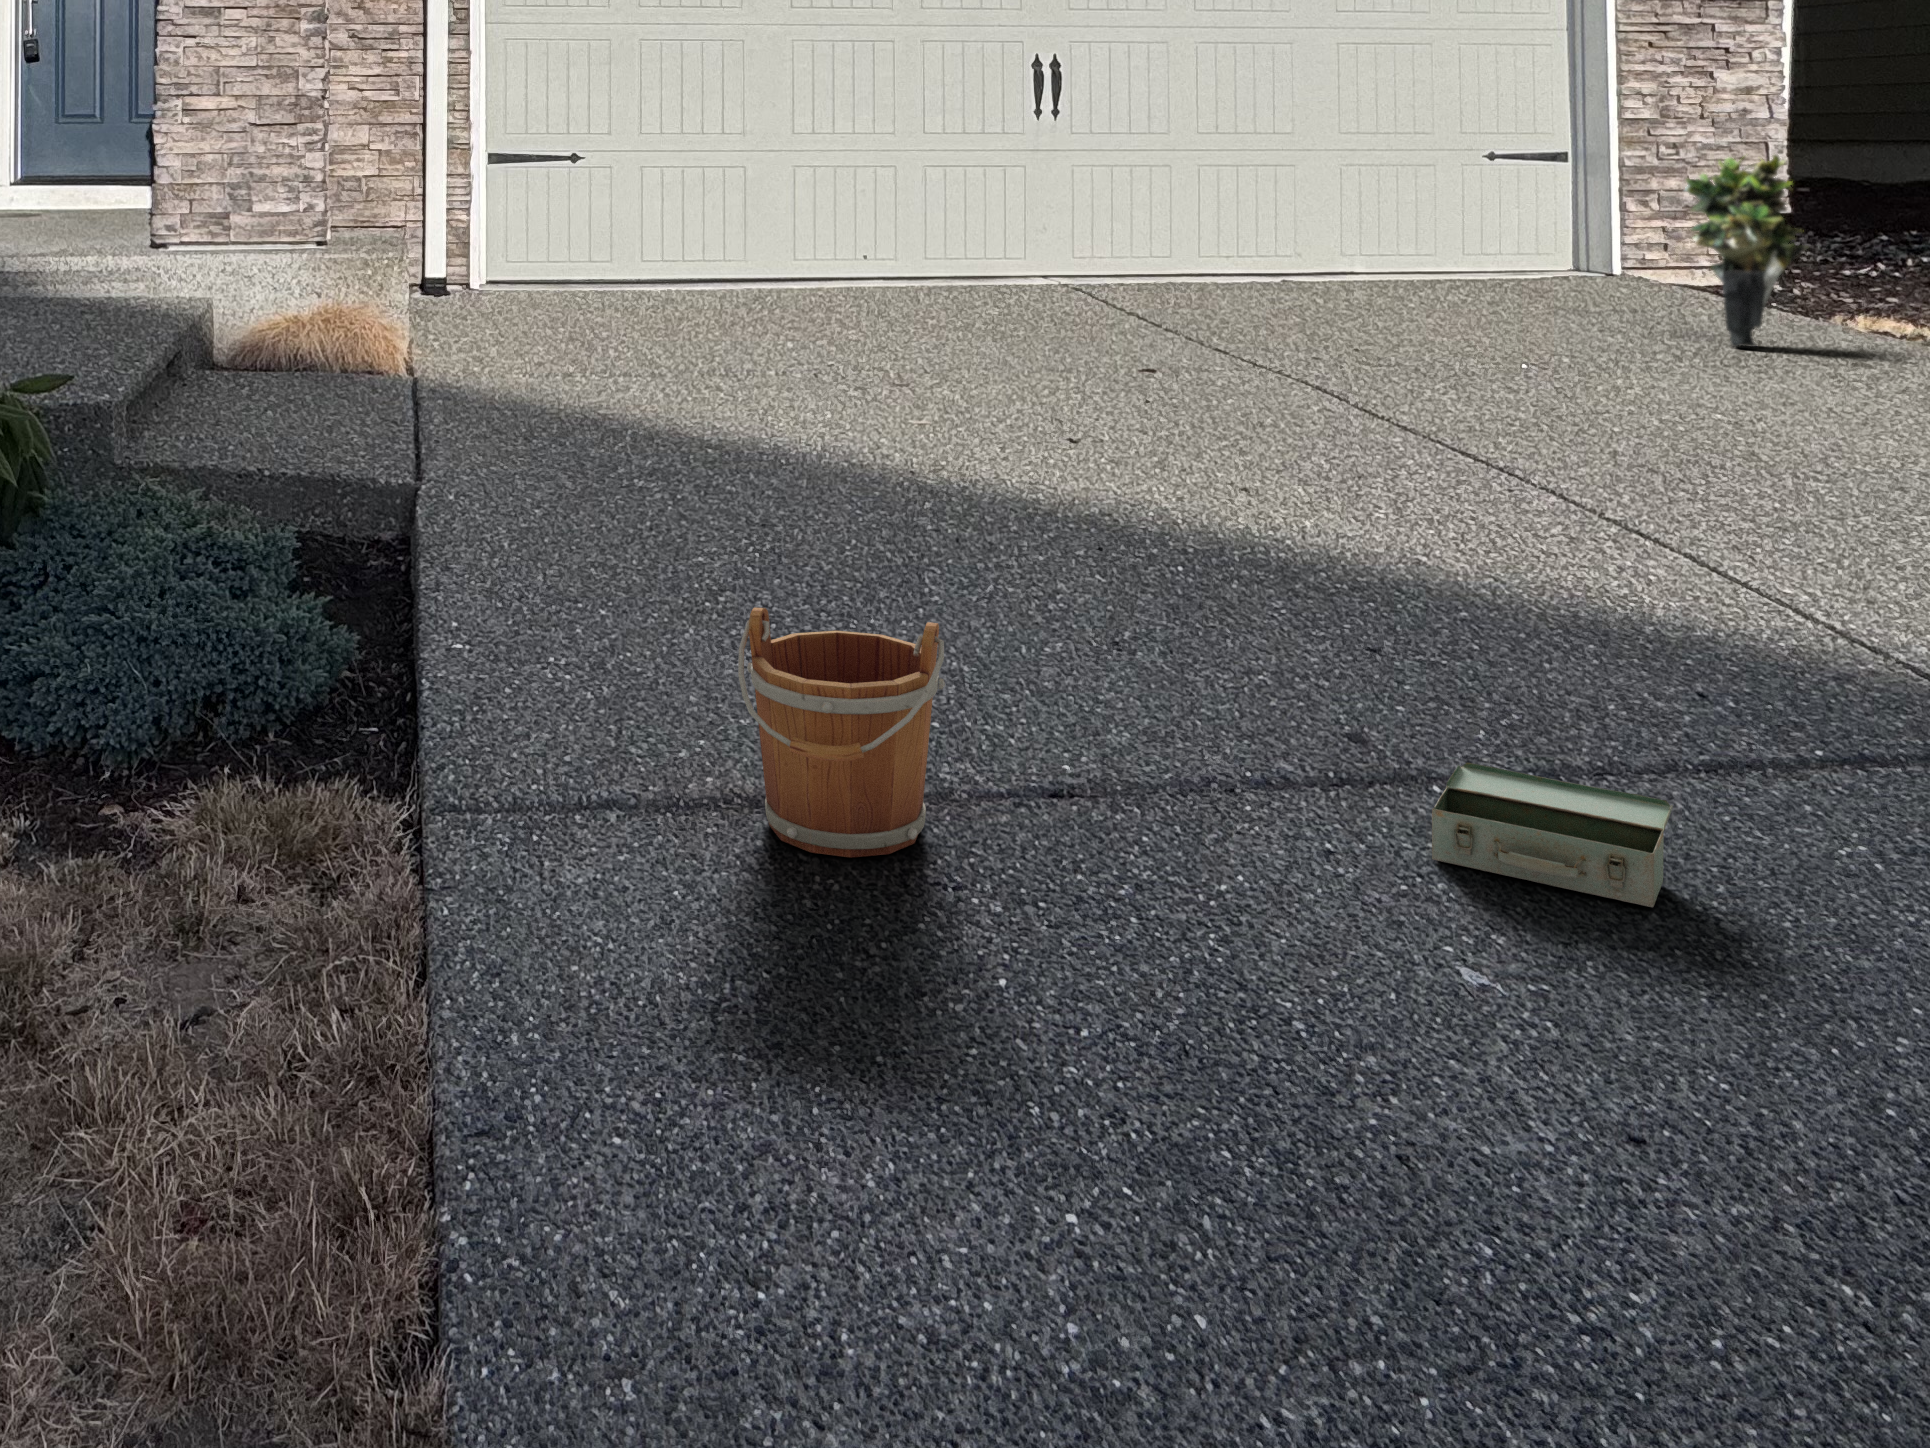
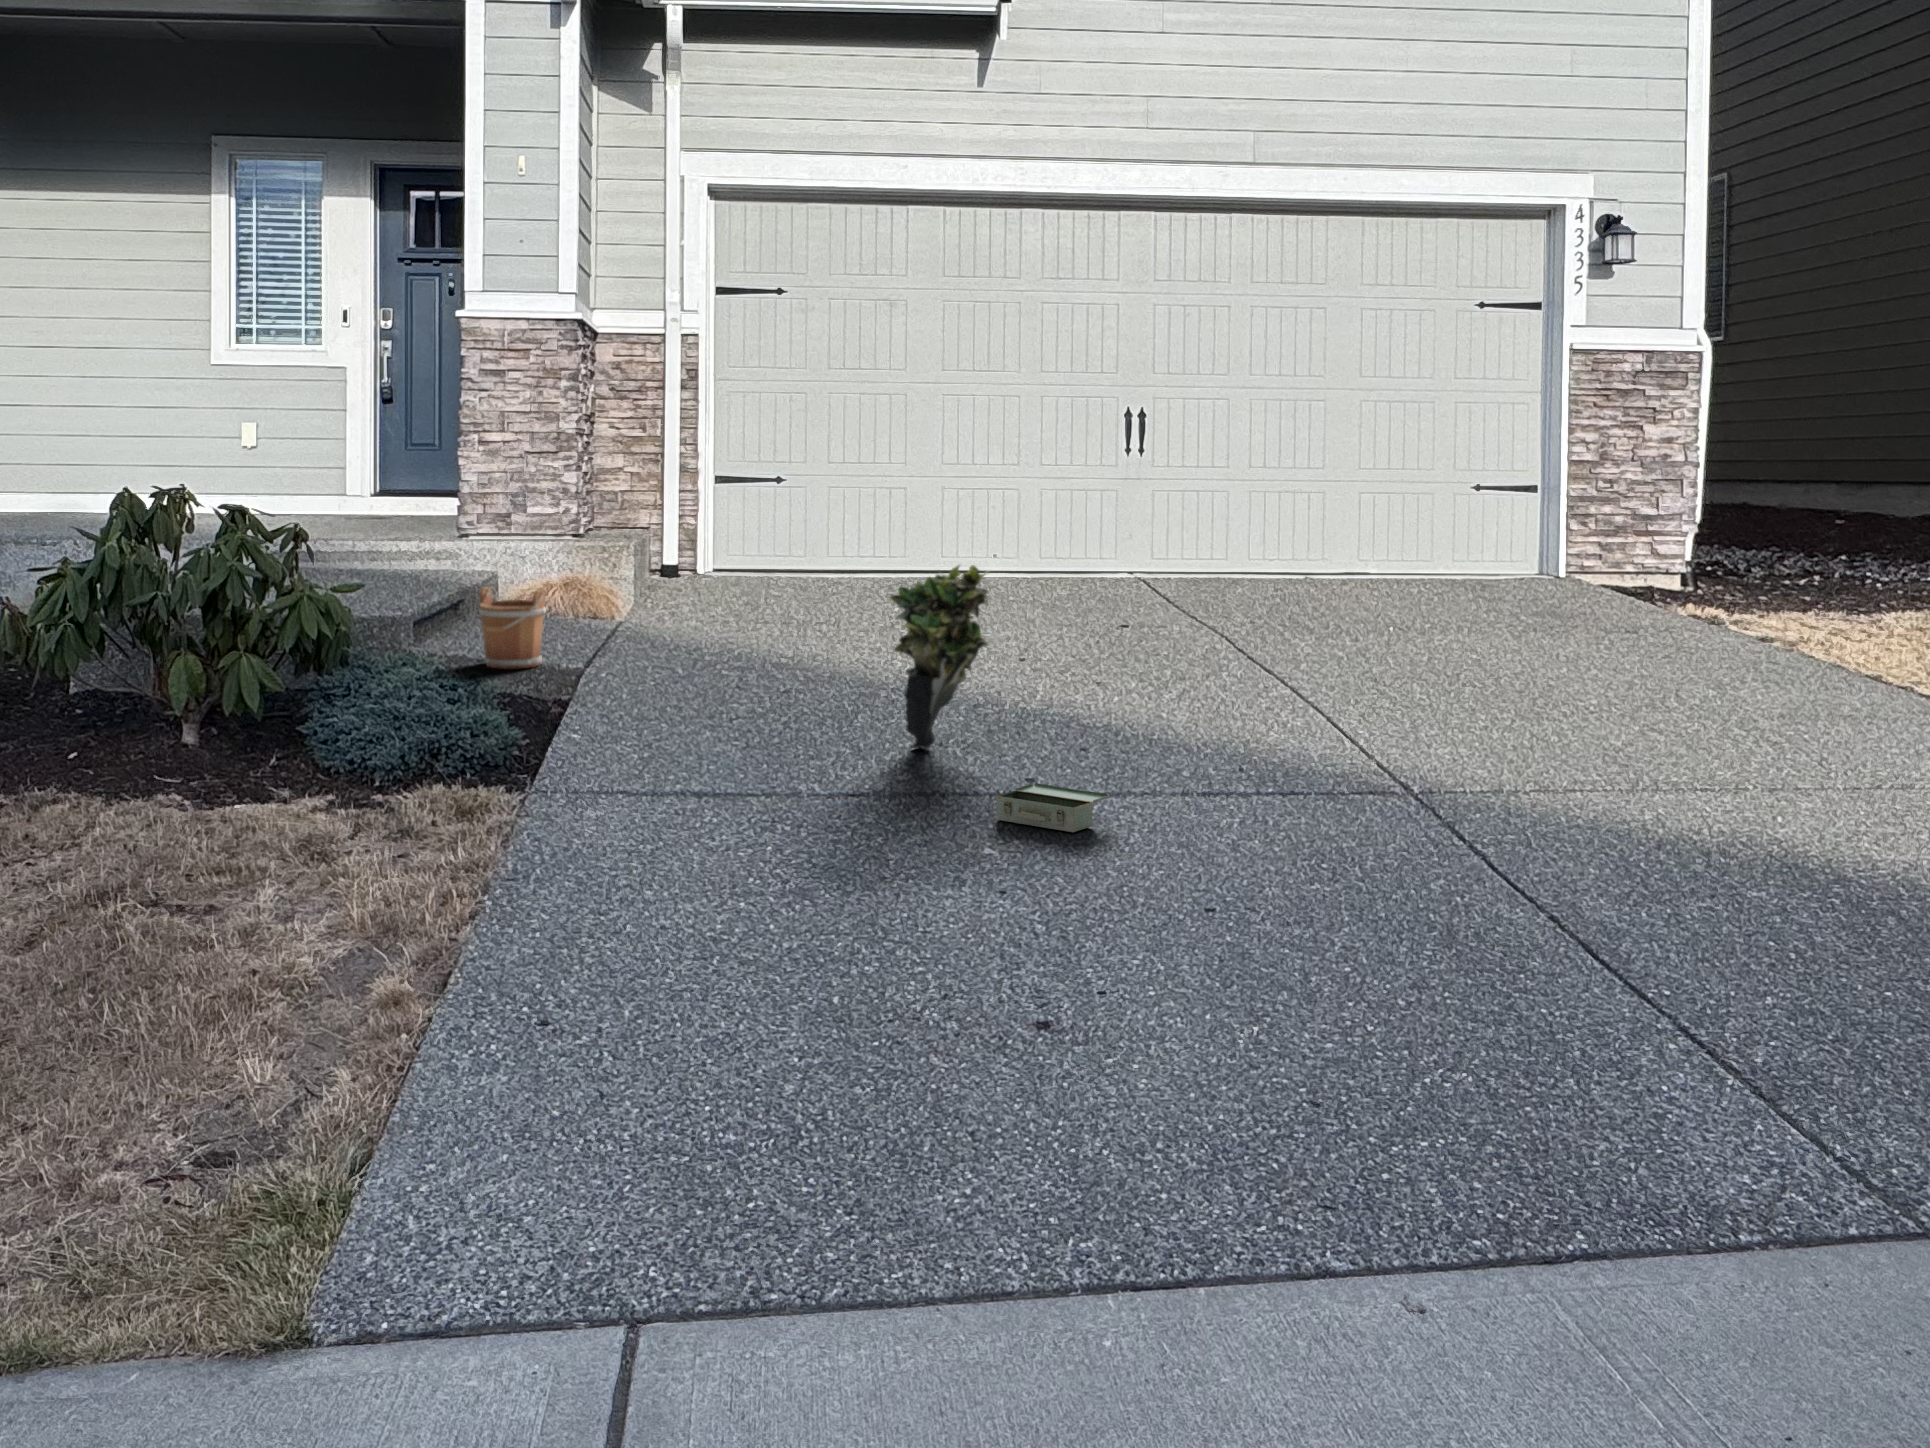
potted plant: present [1685,155,1807,347] -> present [890,565,990,748]
bucket: present [738,608,945,857] -> present [474,588,546,669]

